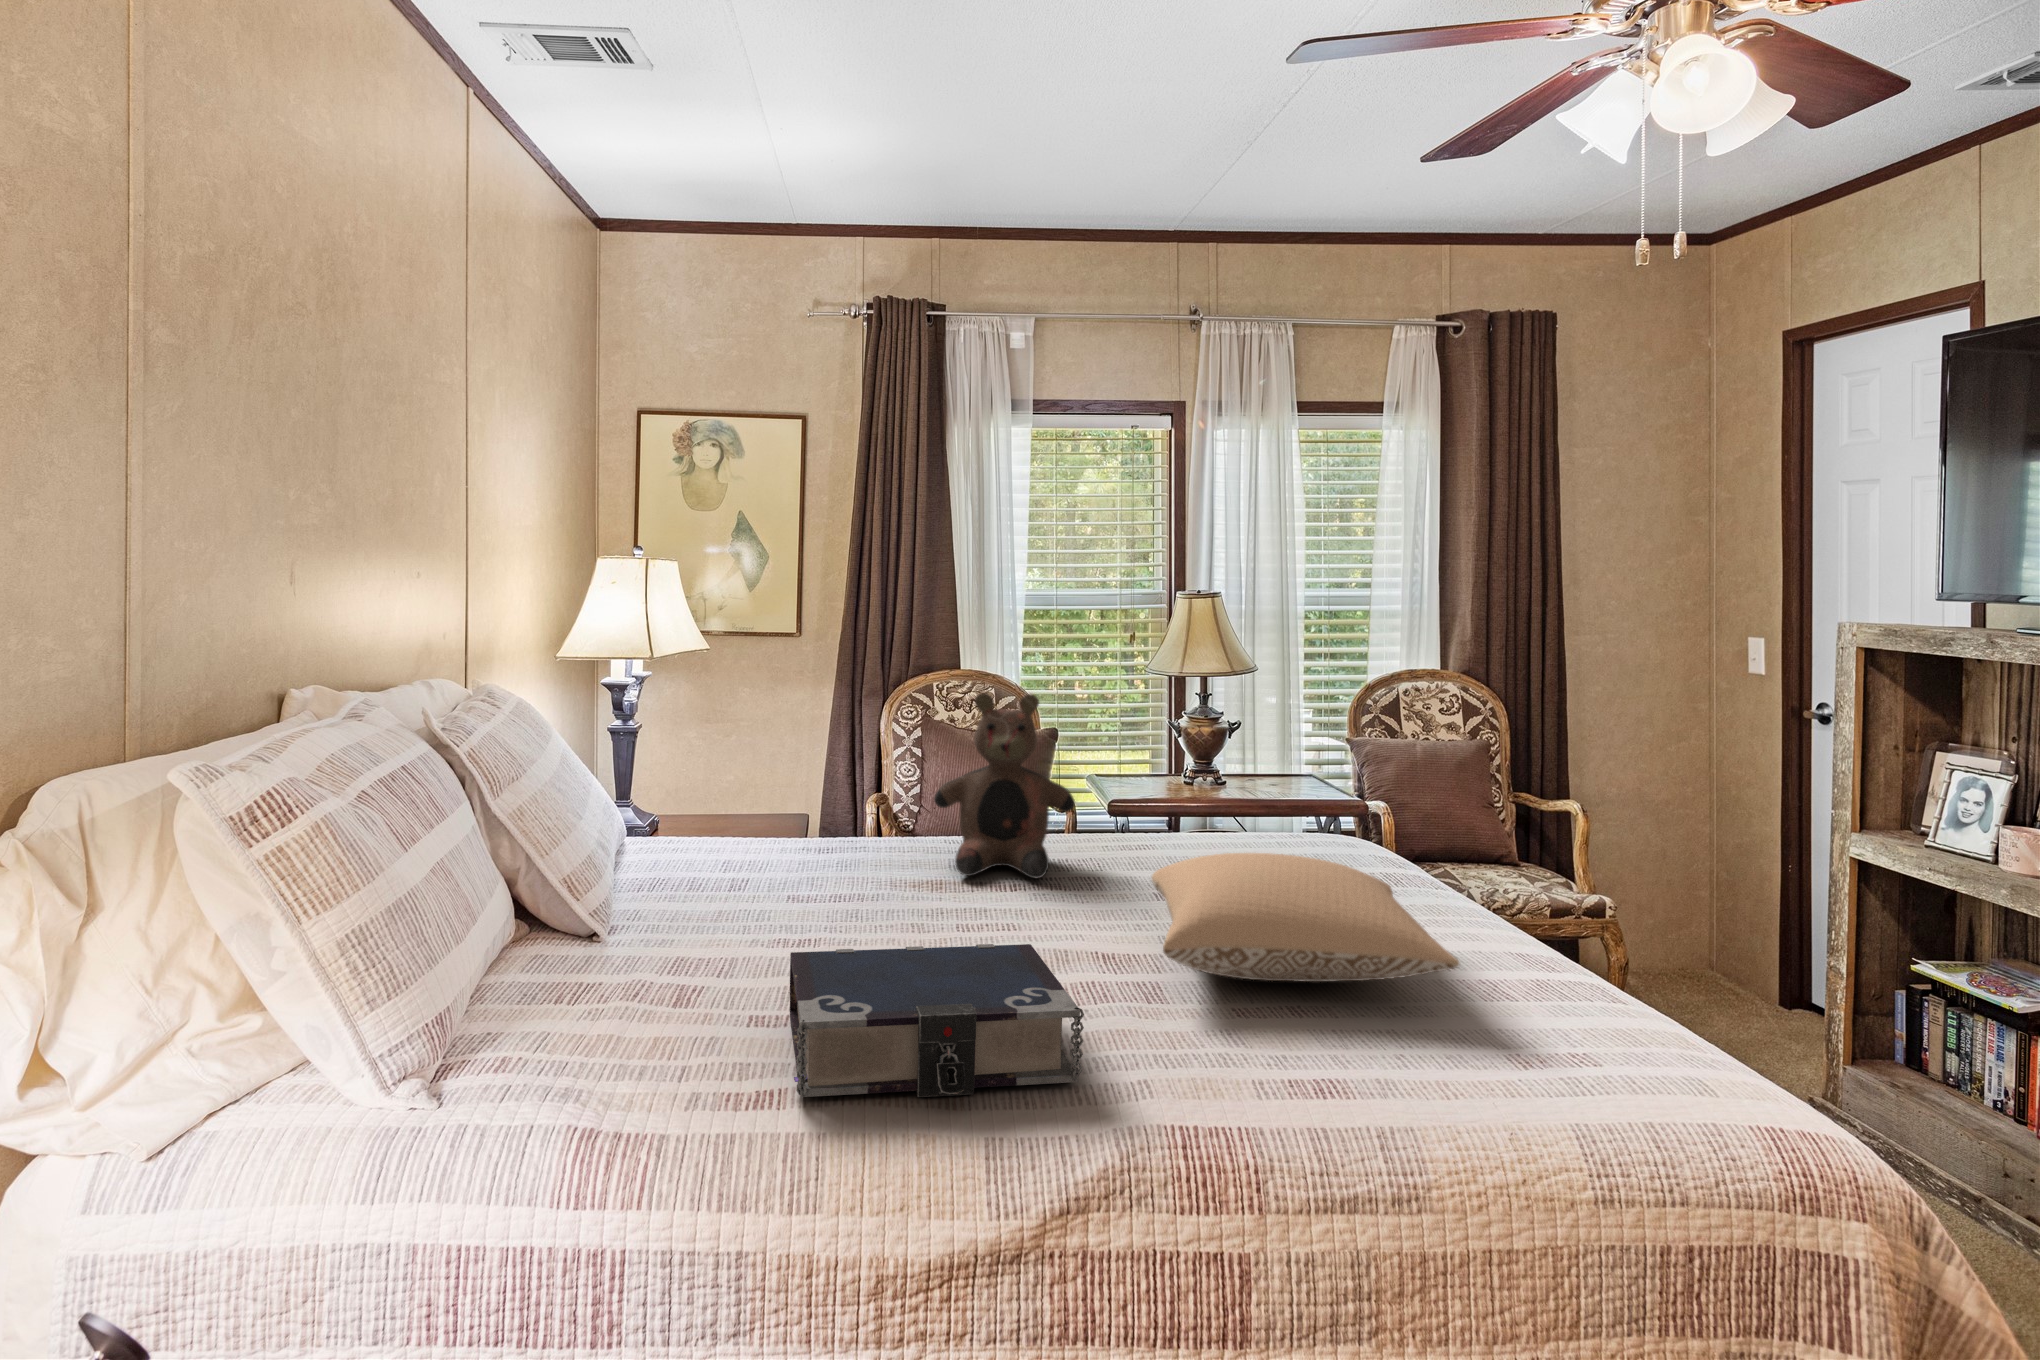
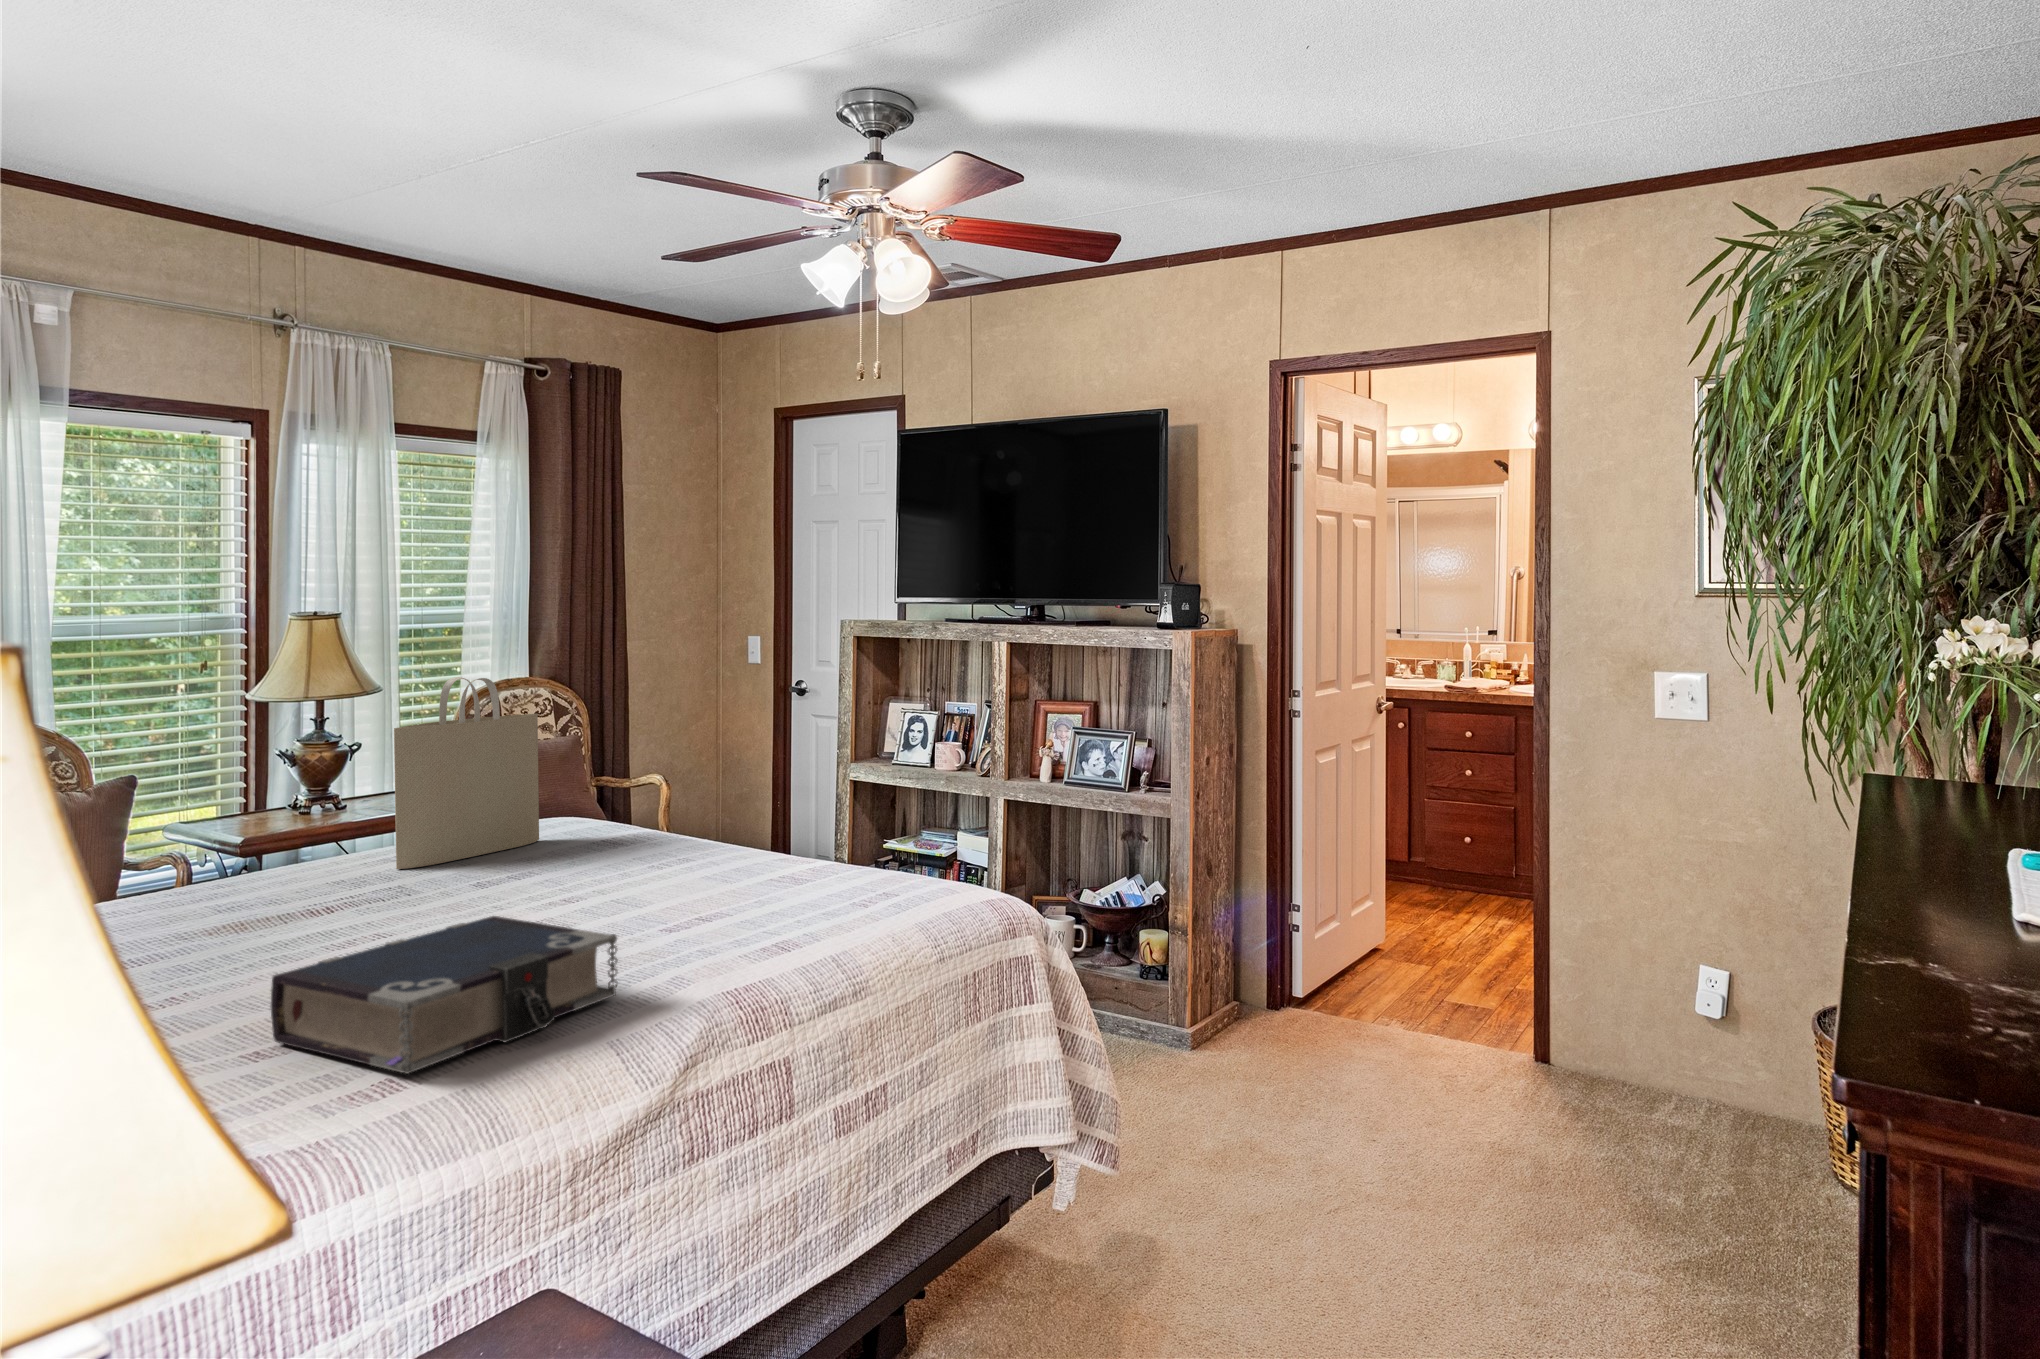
tote bag: none [1129,669,1298,863] -> present [394,677,539,869]
teddy bear: present [934,693,1075,878] -> none [173,715,346,913]
pillow: present [1152,853,1460,982] -> none [497,813,799,912]

